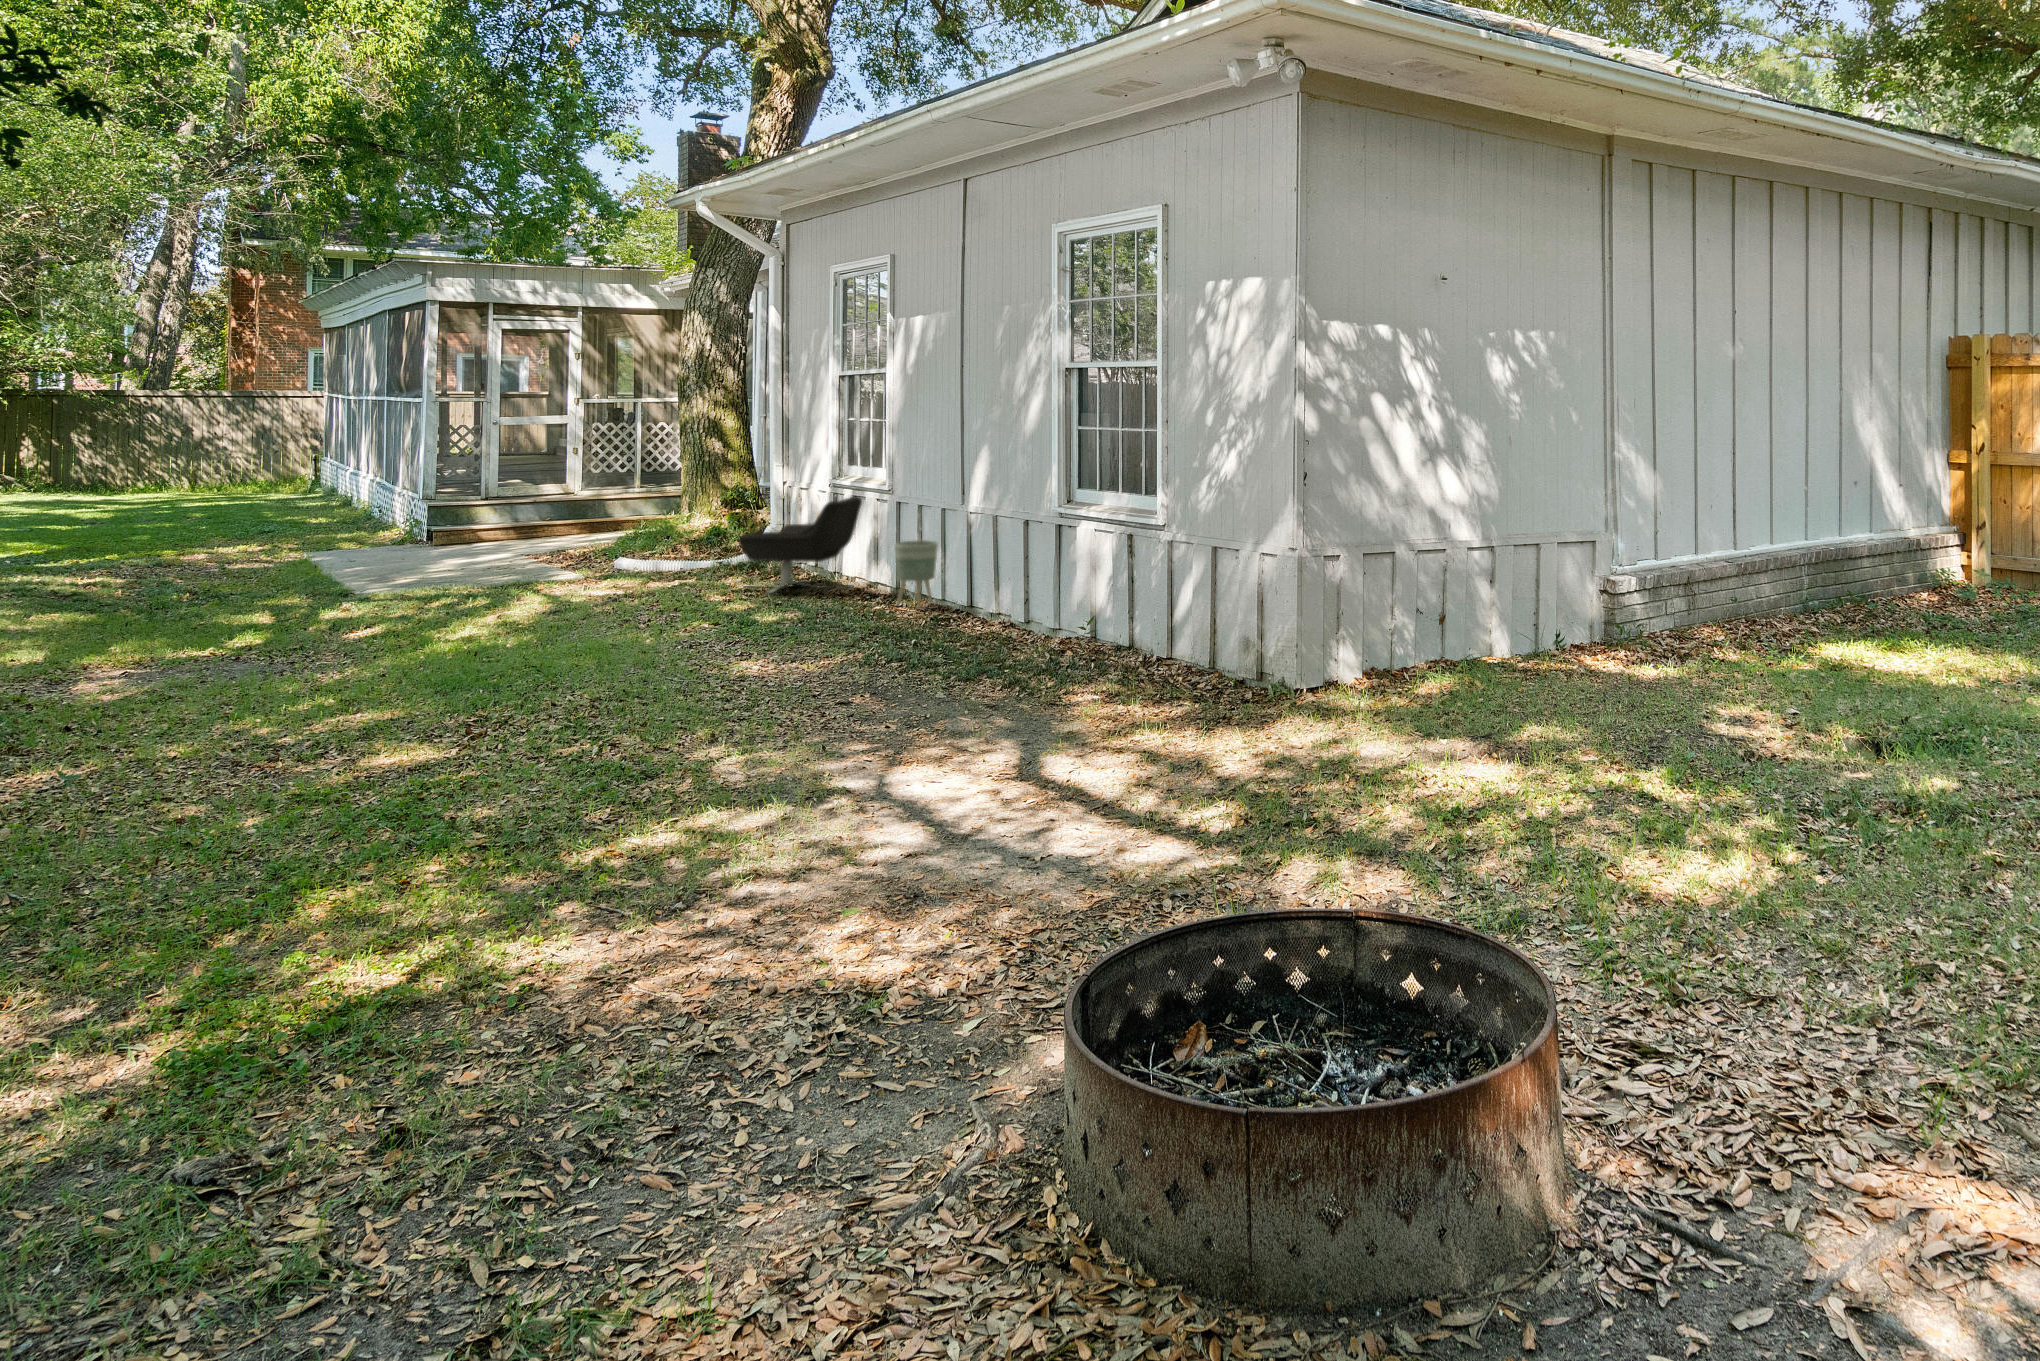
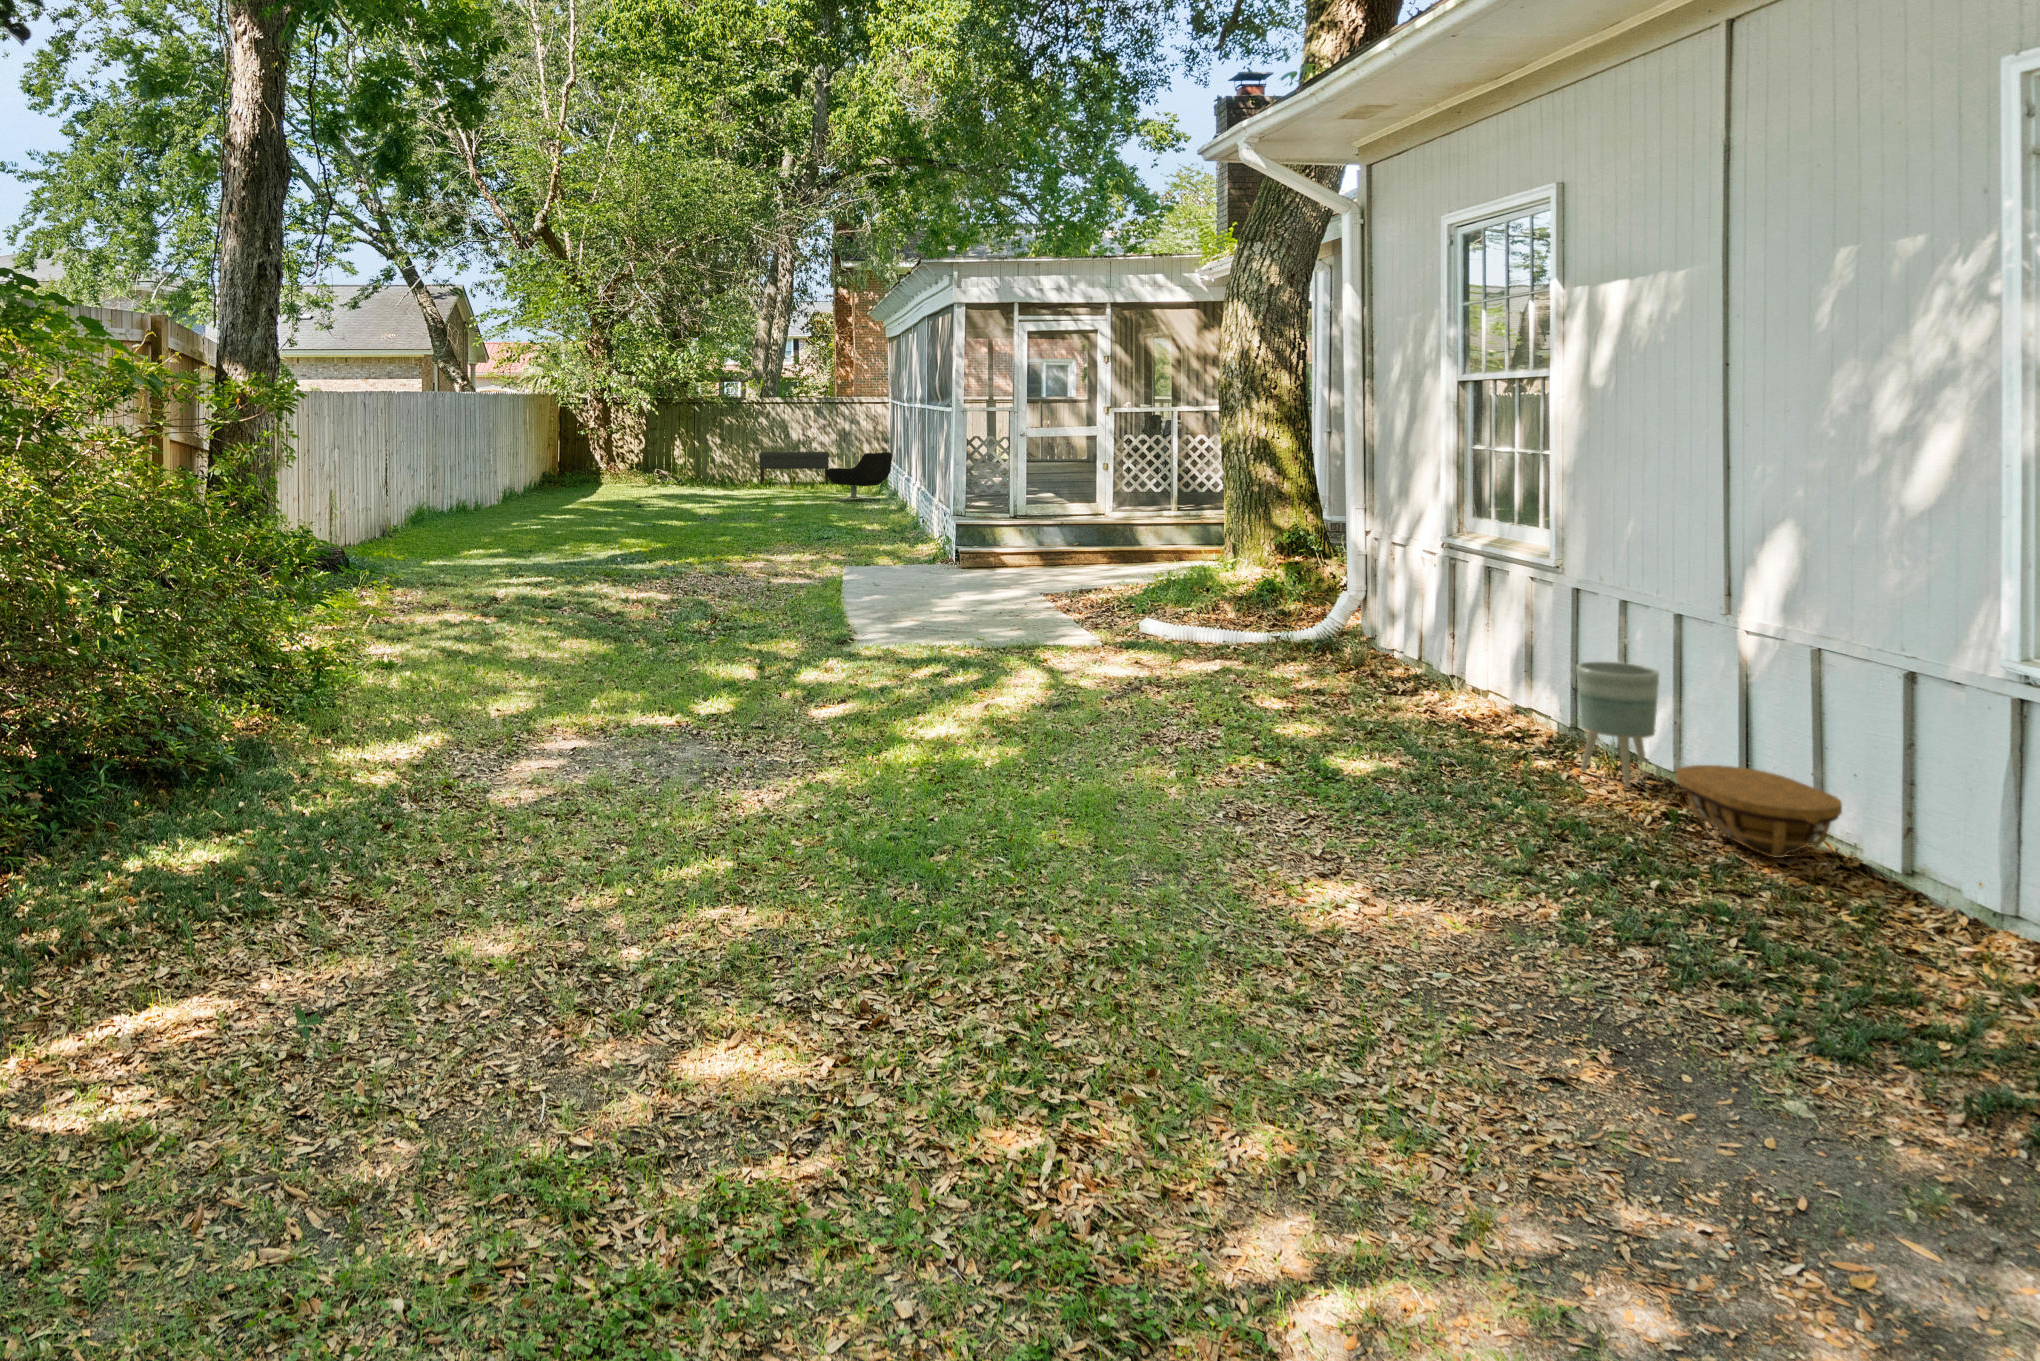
bench: none [150,449,247,487] -> present [759,452,829,484]
lounge chair: present [738,497,862,593] -> present [825,452,892,501]
basket: none [936,585,1008,626] -> present [1676,765,1842,858]

